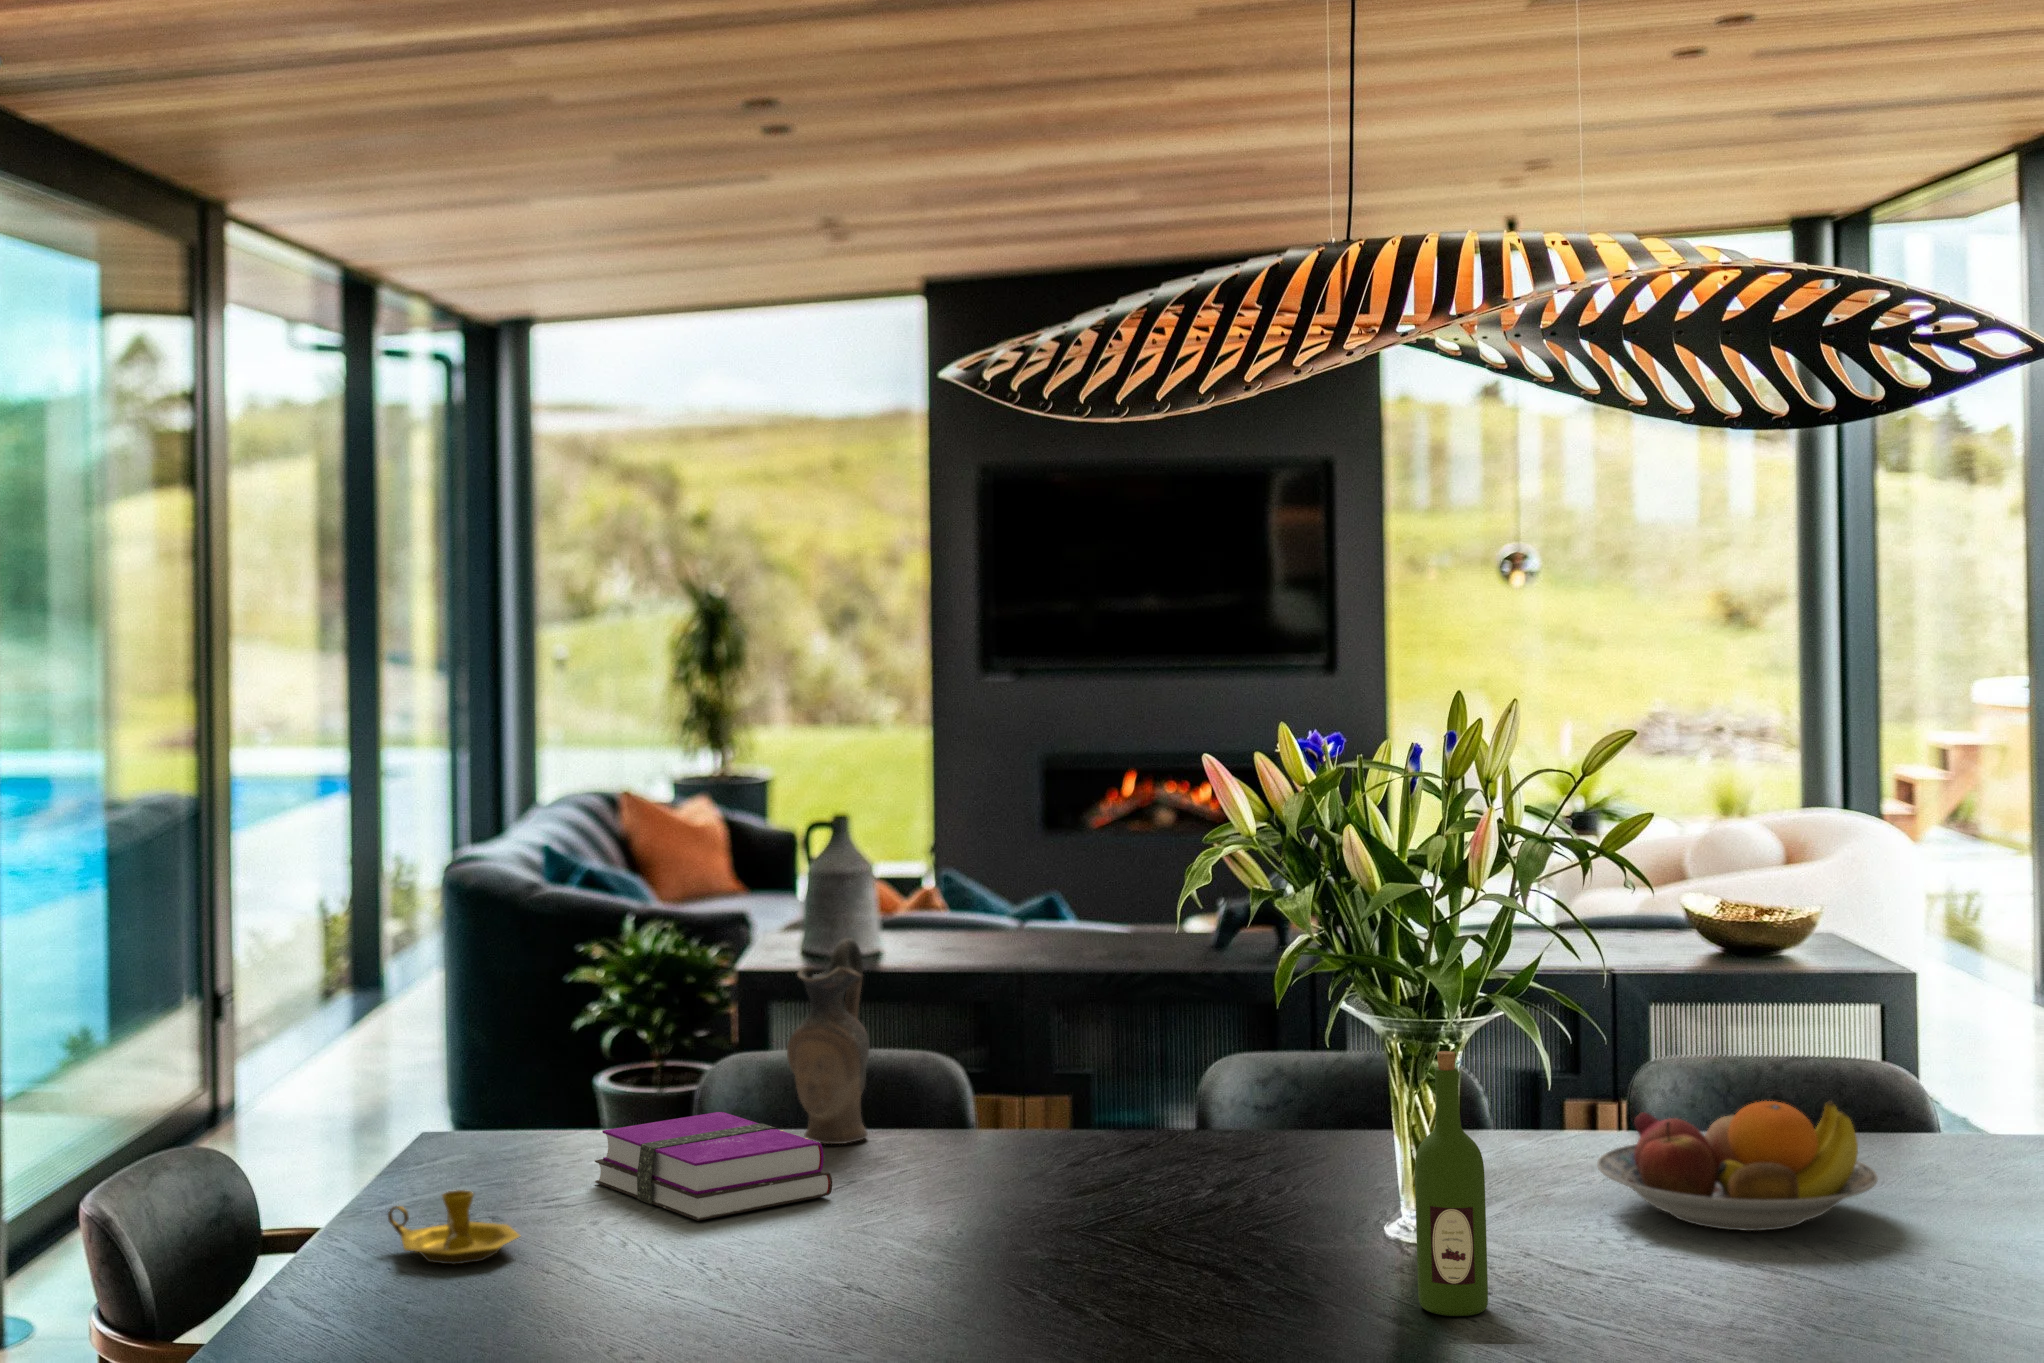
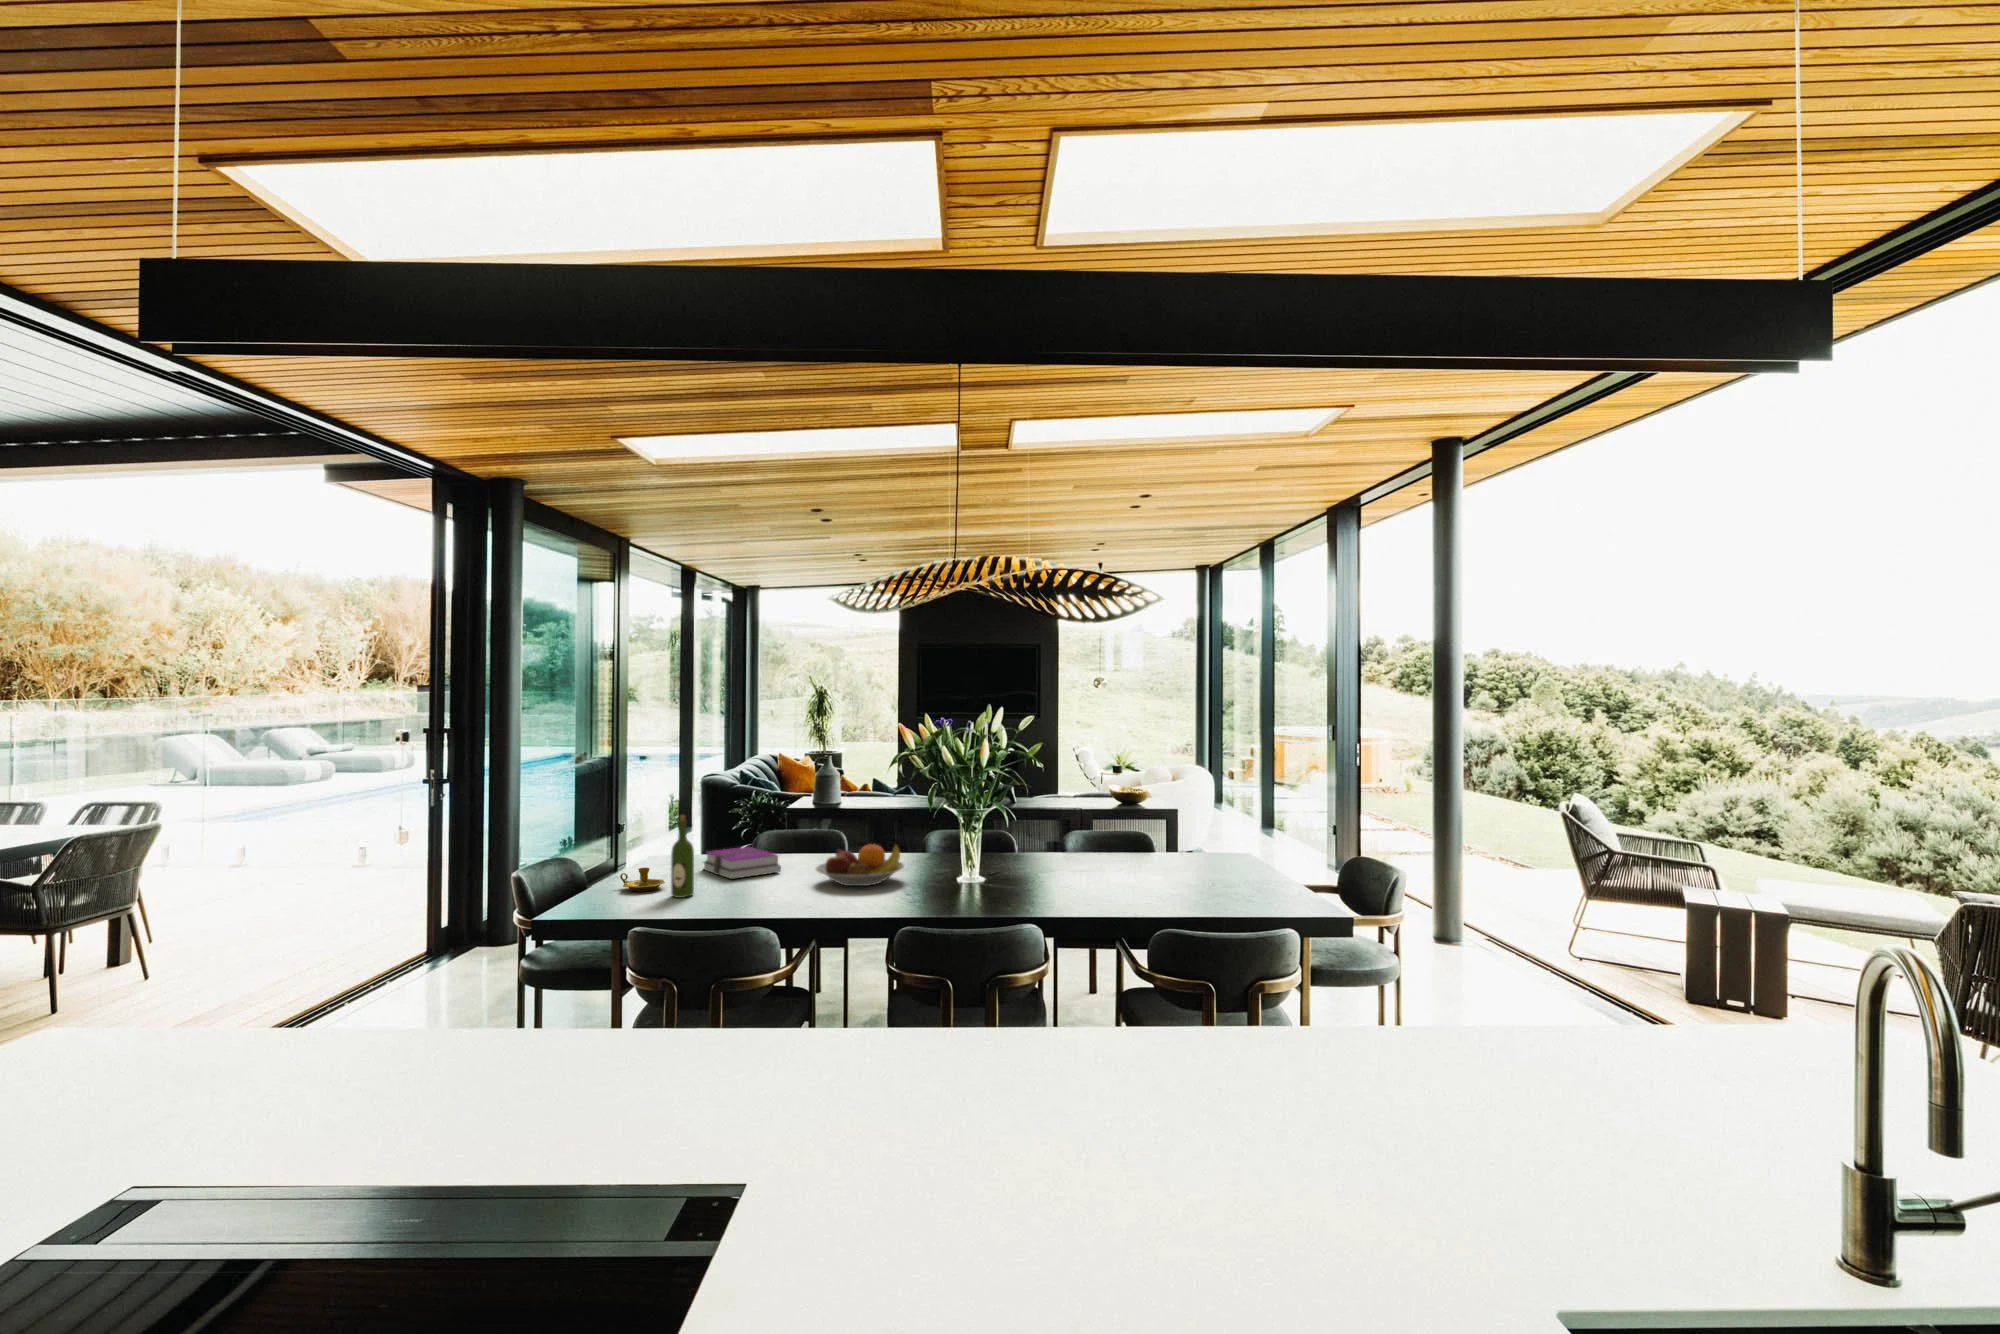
ceramic pitcher: present [787,938,869,1144] -> none [775,790,804,858]
wine bottle: present [1415,1051,1488,1316] -> present [671,815,694,898]
fruit bowl: present [1597,1101,1878,1231] -> present [816,844,904,886]

